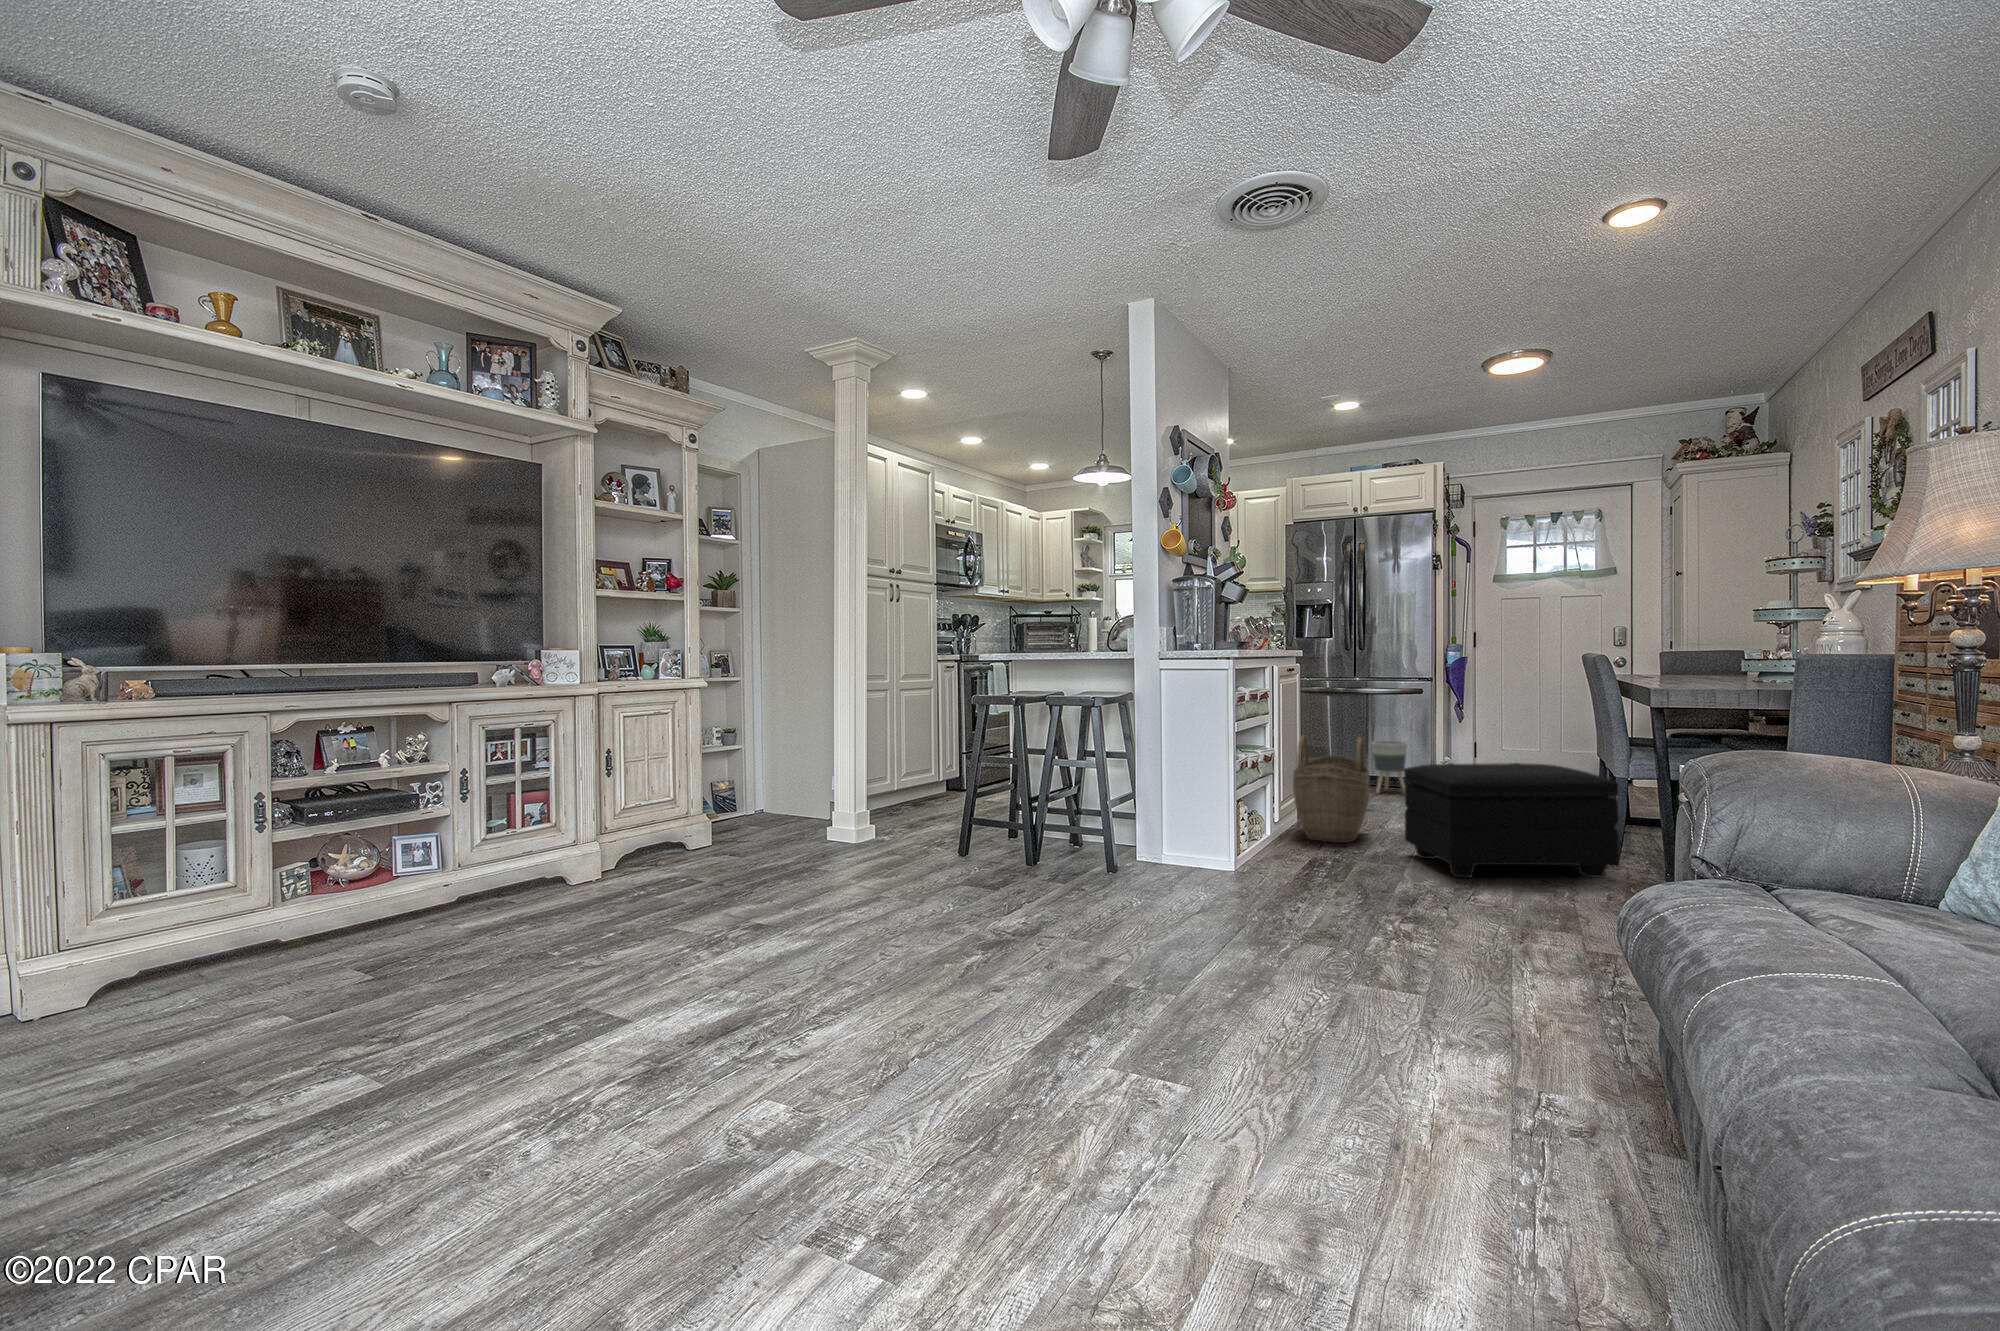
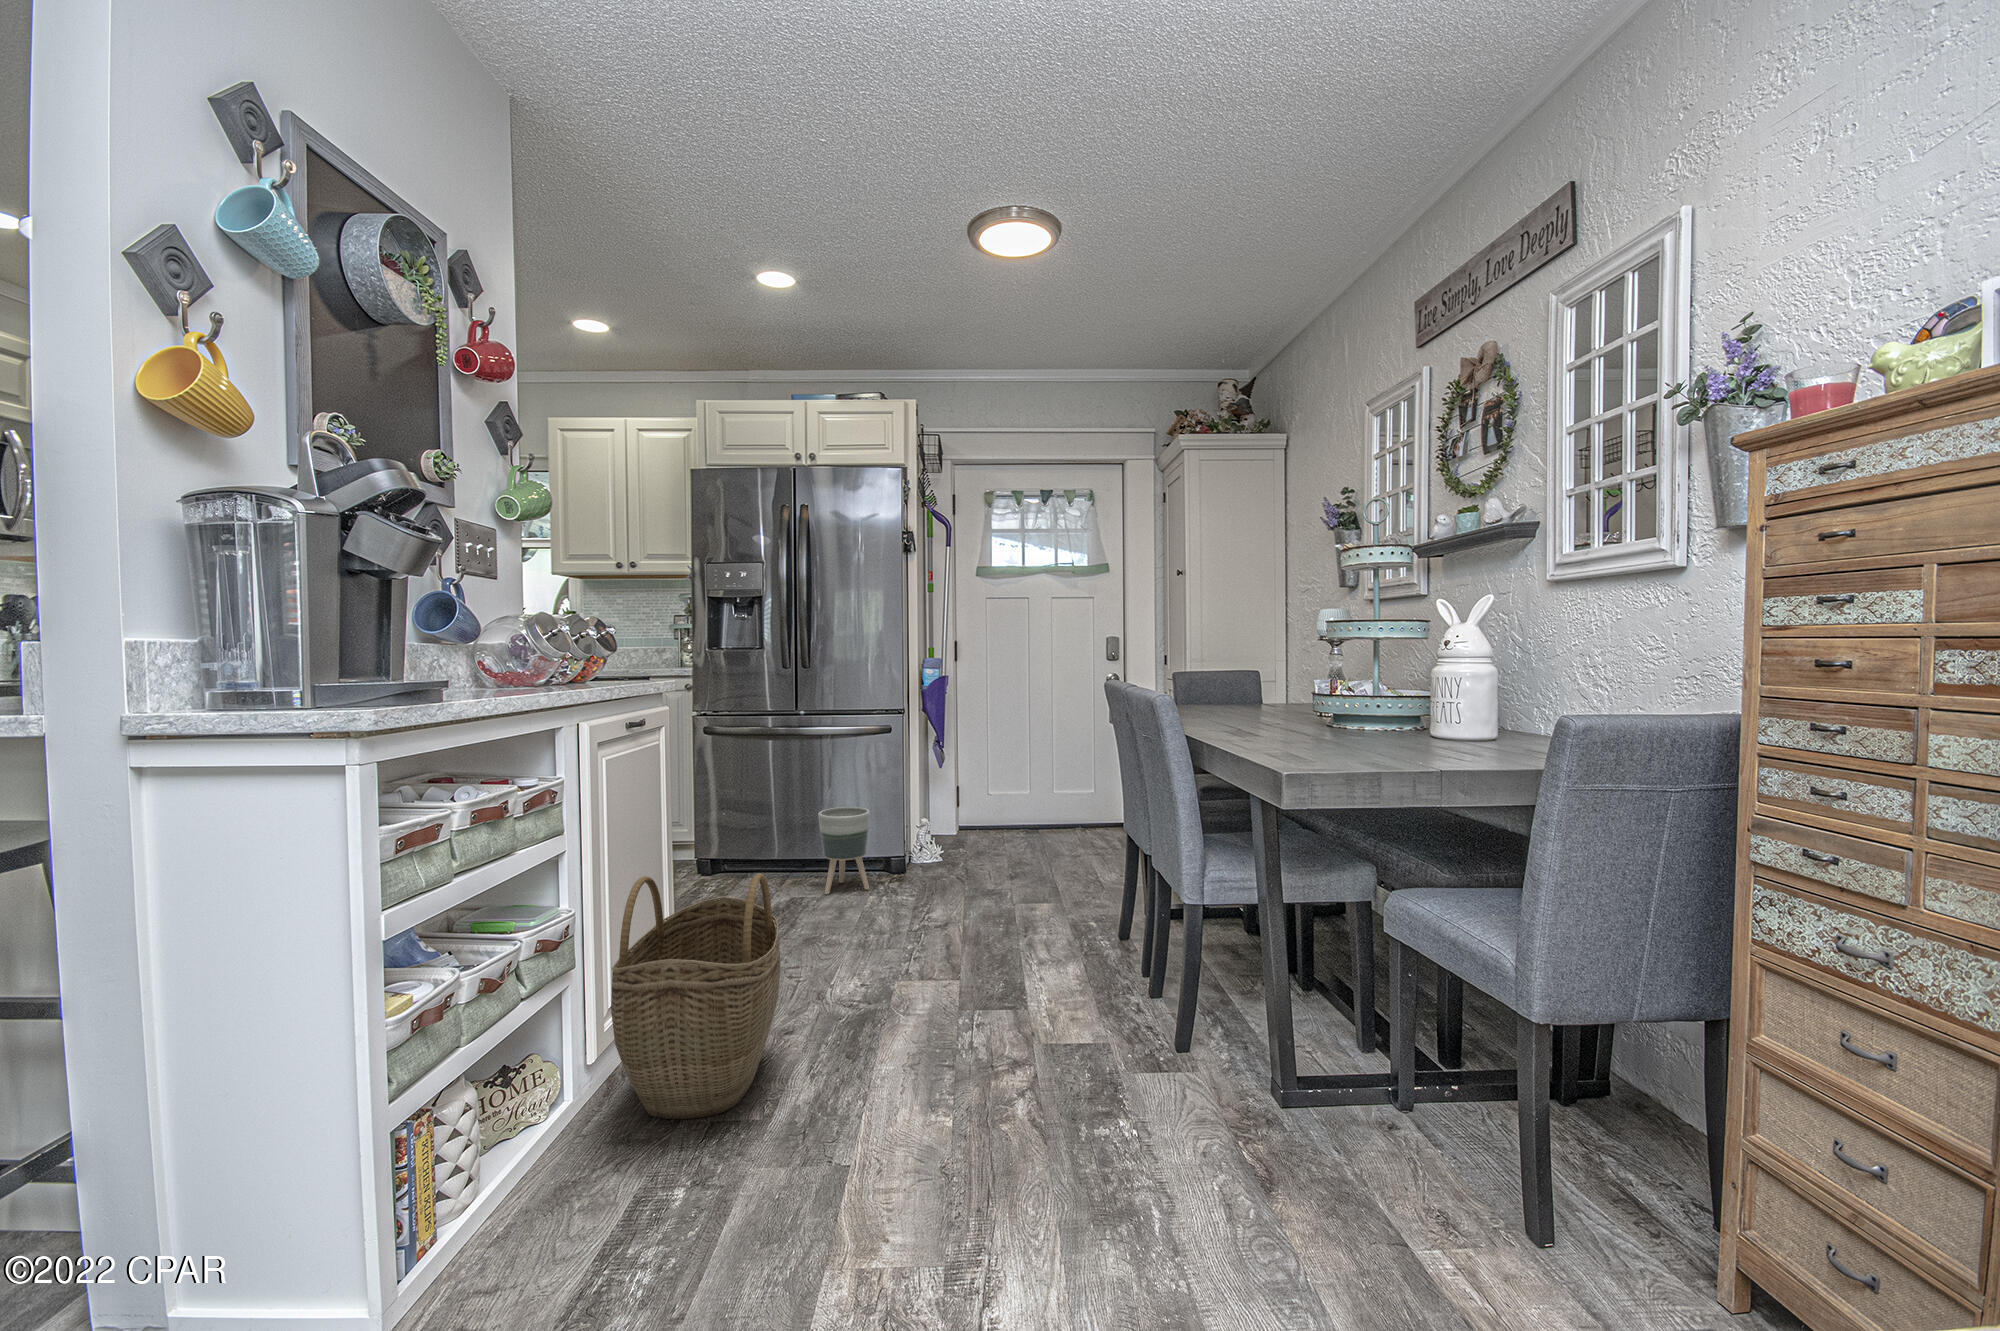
footstool: present [1404,763,1619,878] -> none [833,909,1215,1260]

